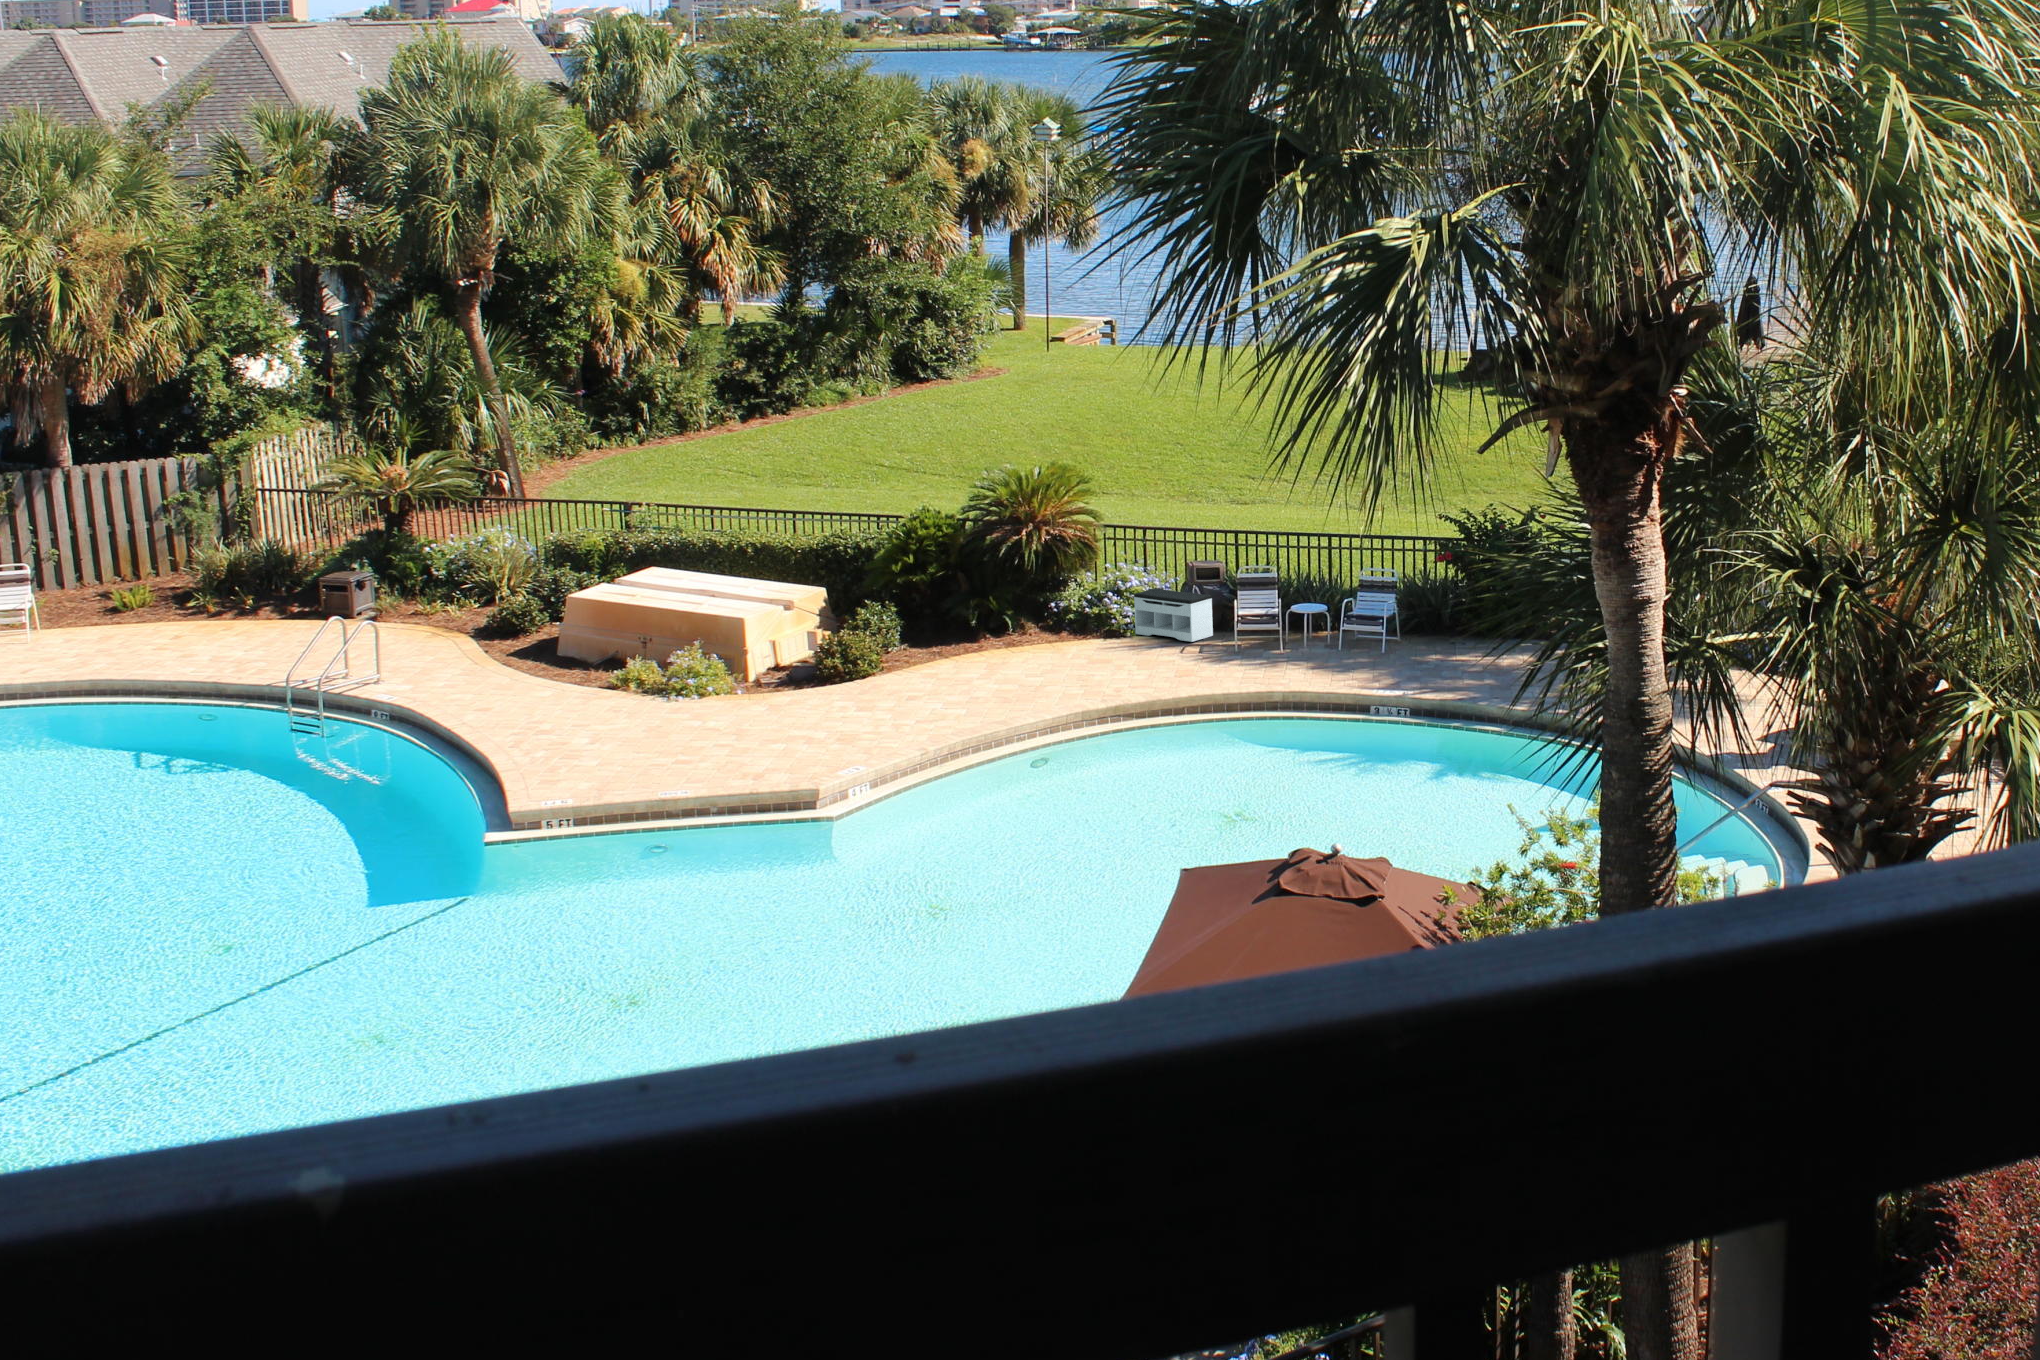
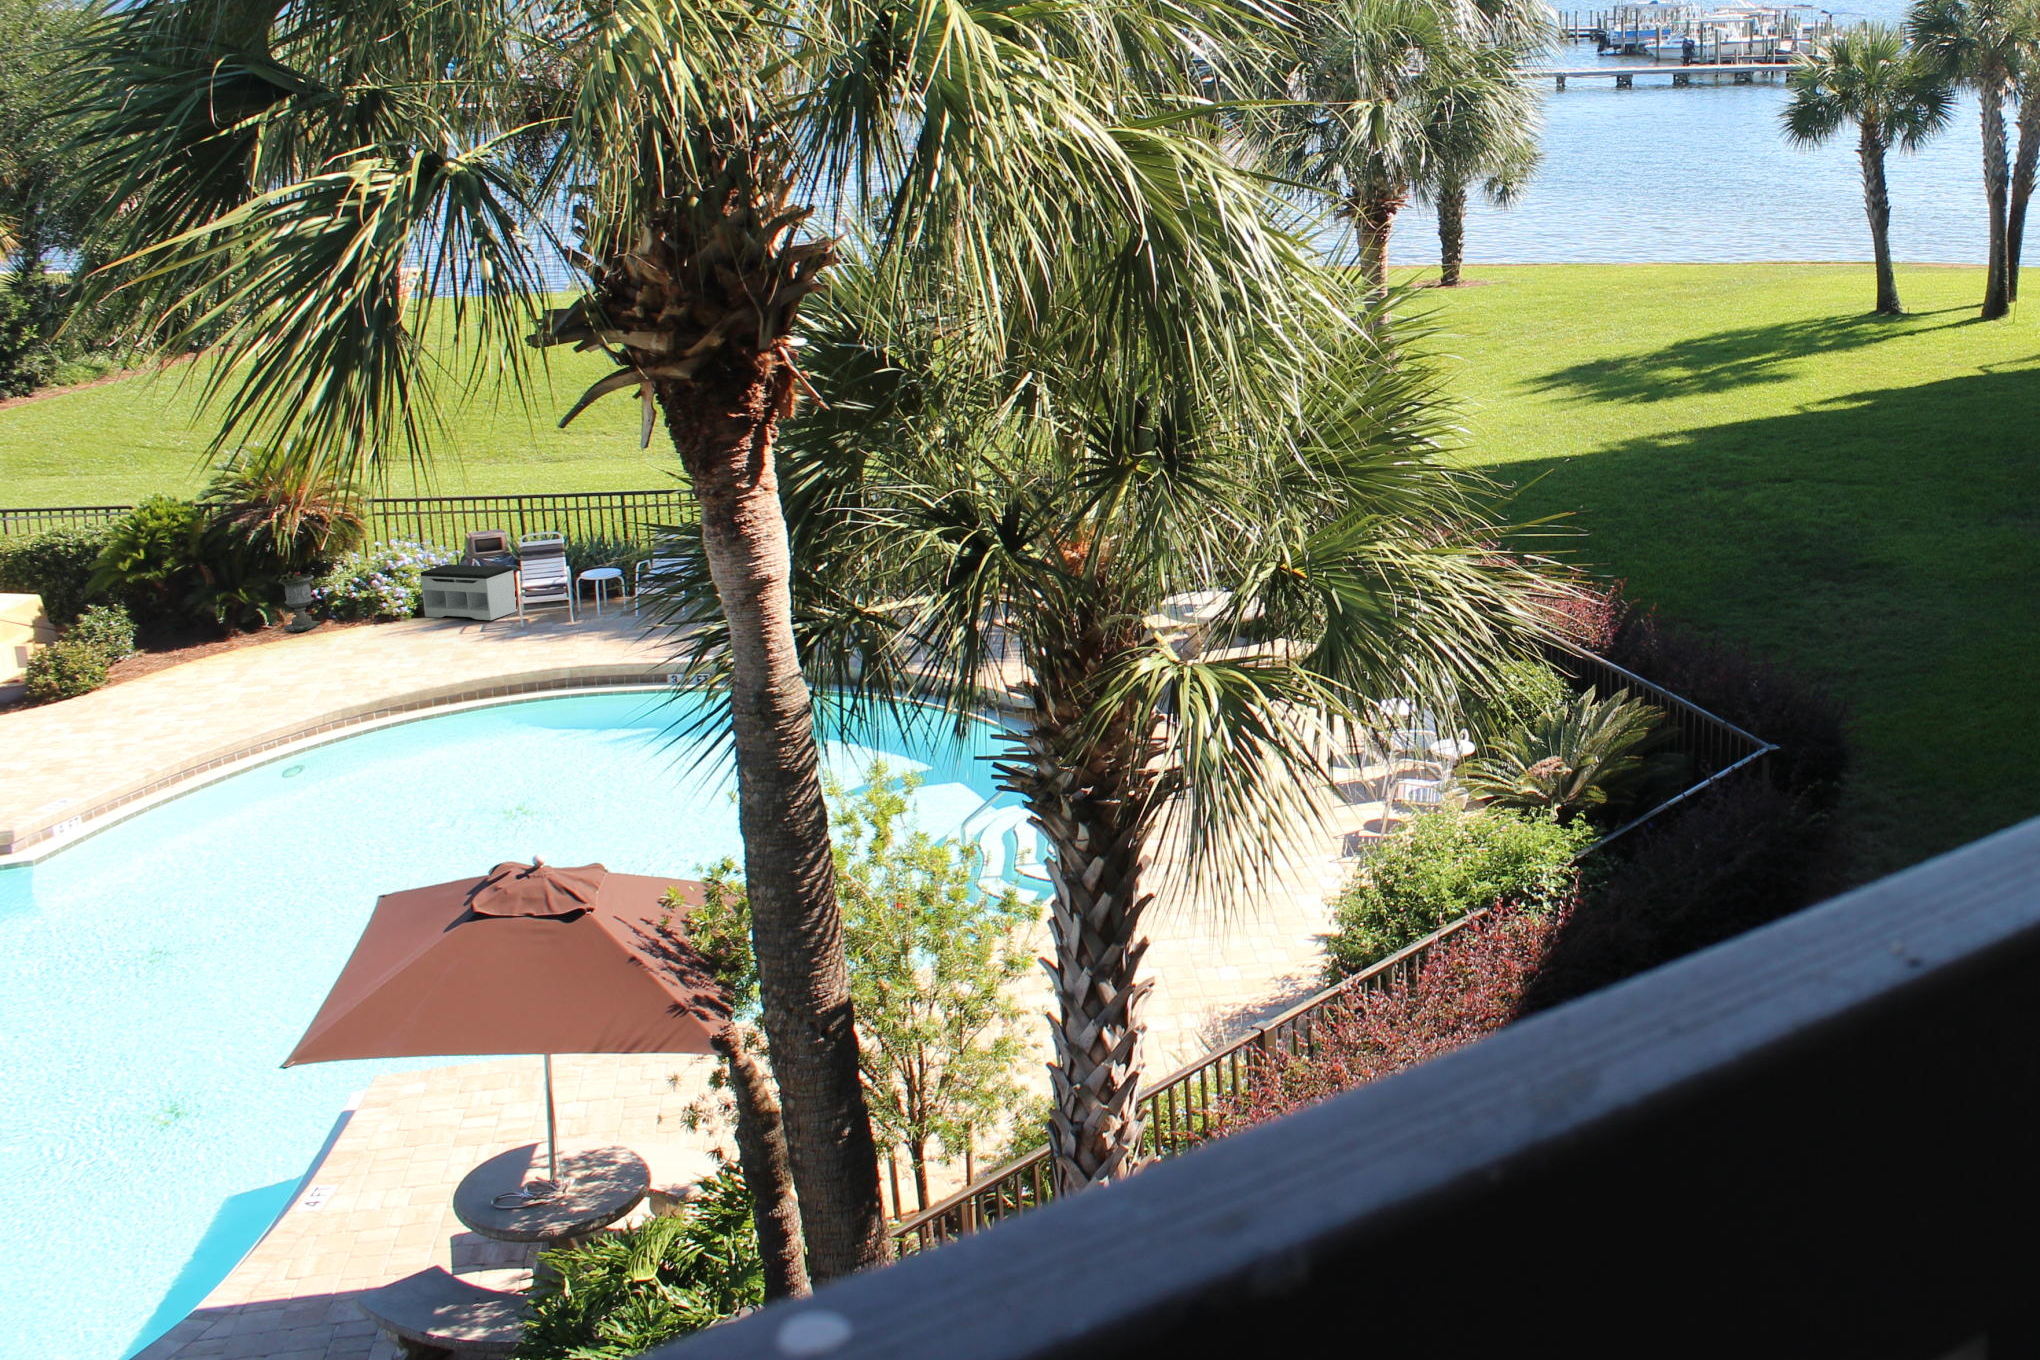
planter: none [1020,583,1050,637] -> present [279,571,320,632]

